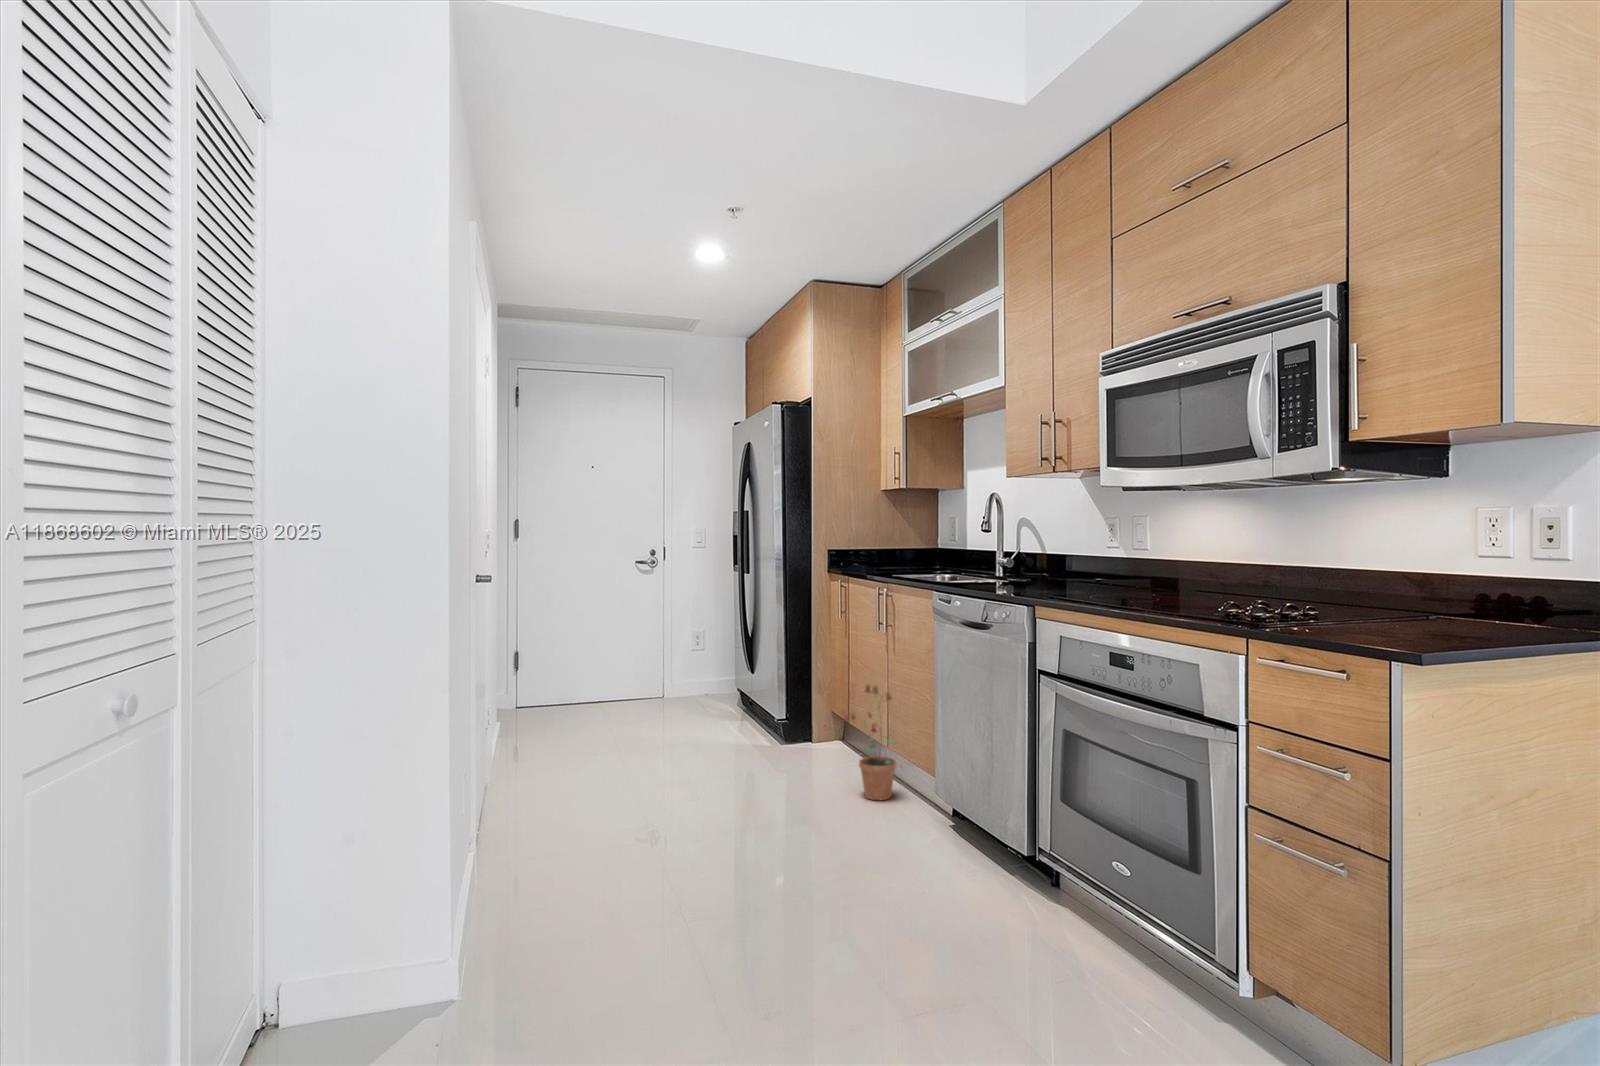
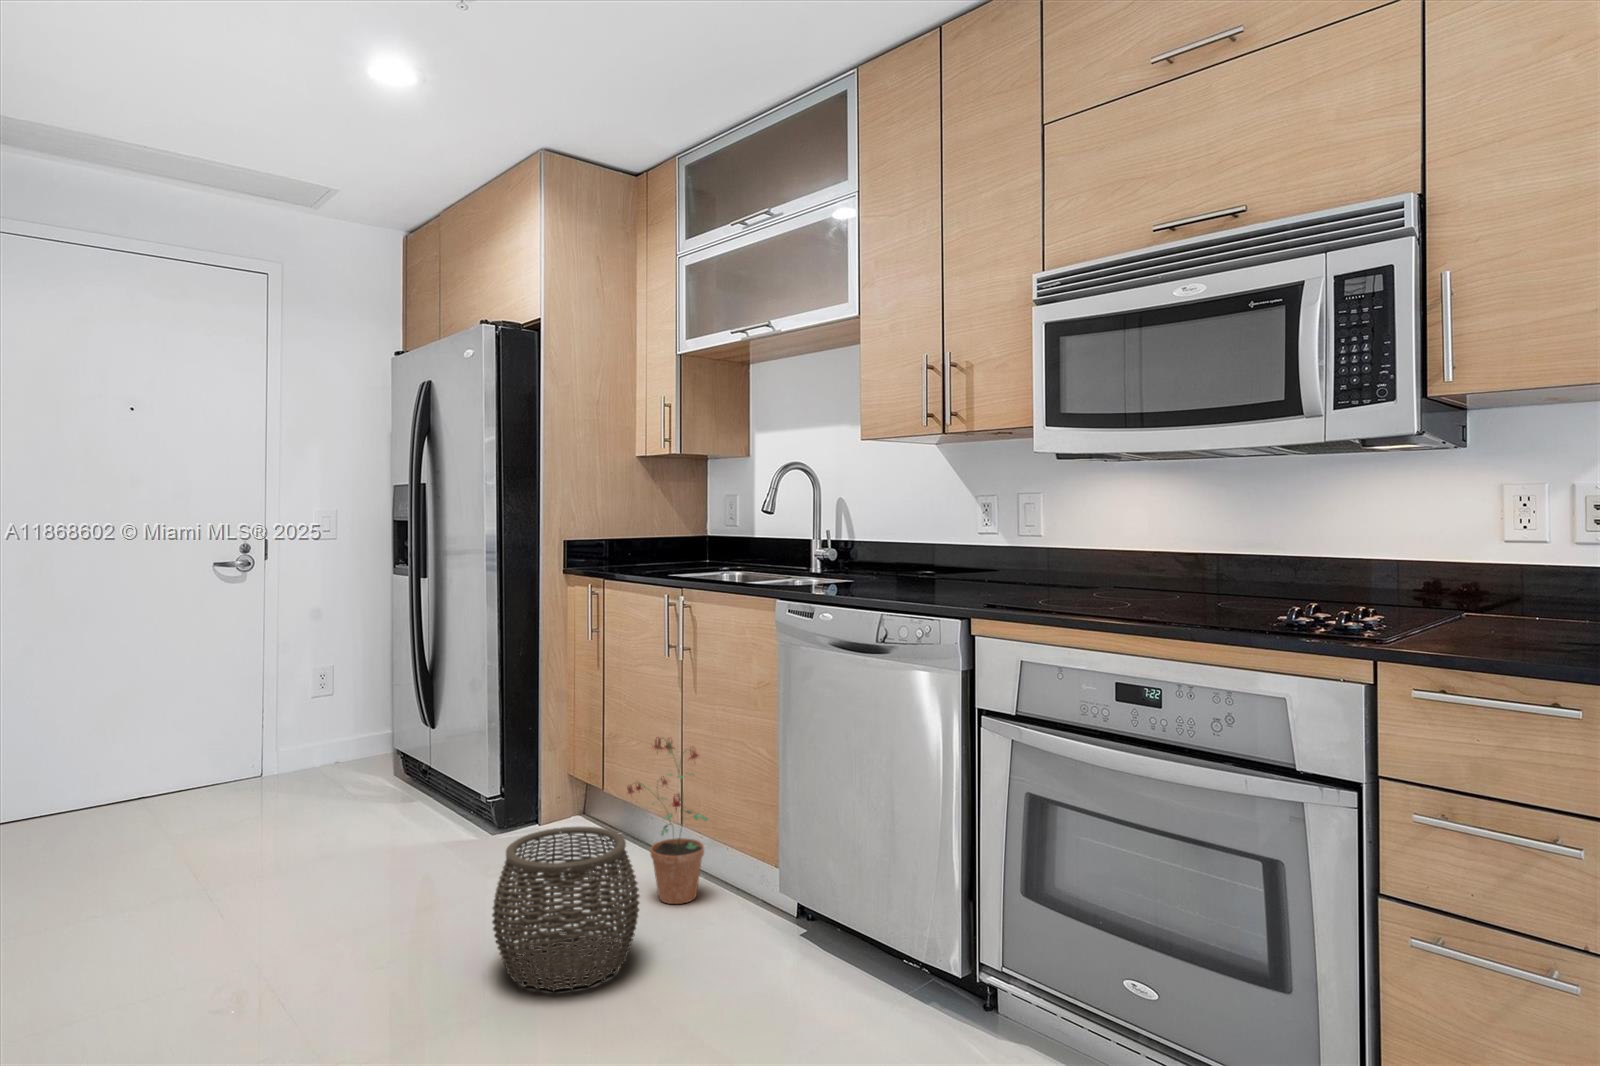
woven basket: none [741,735,834,835] -> present [492,827,640,991]

